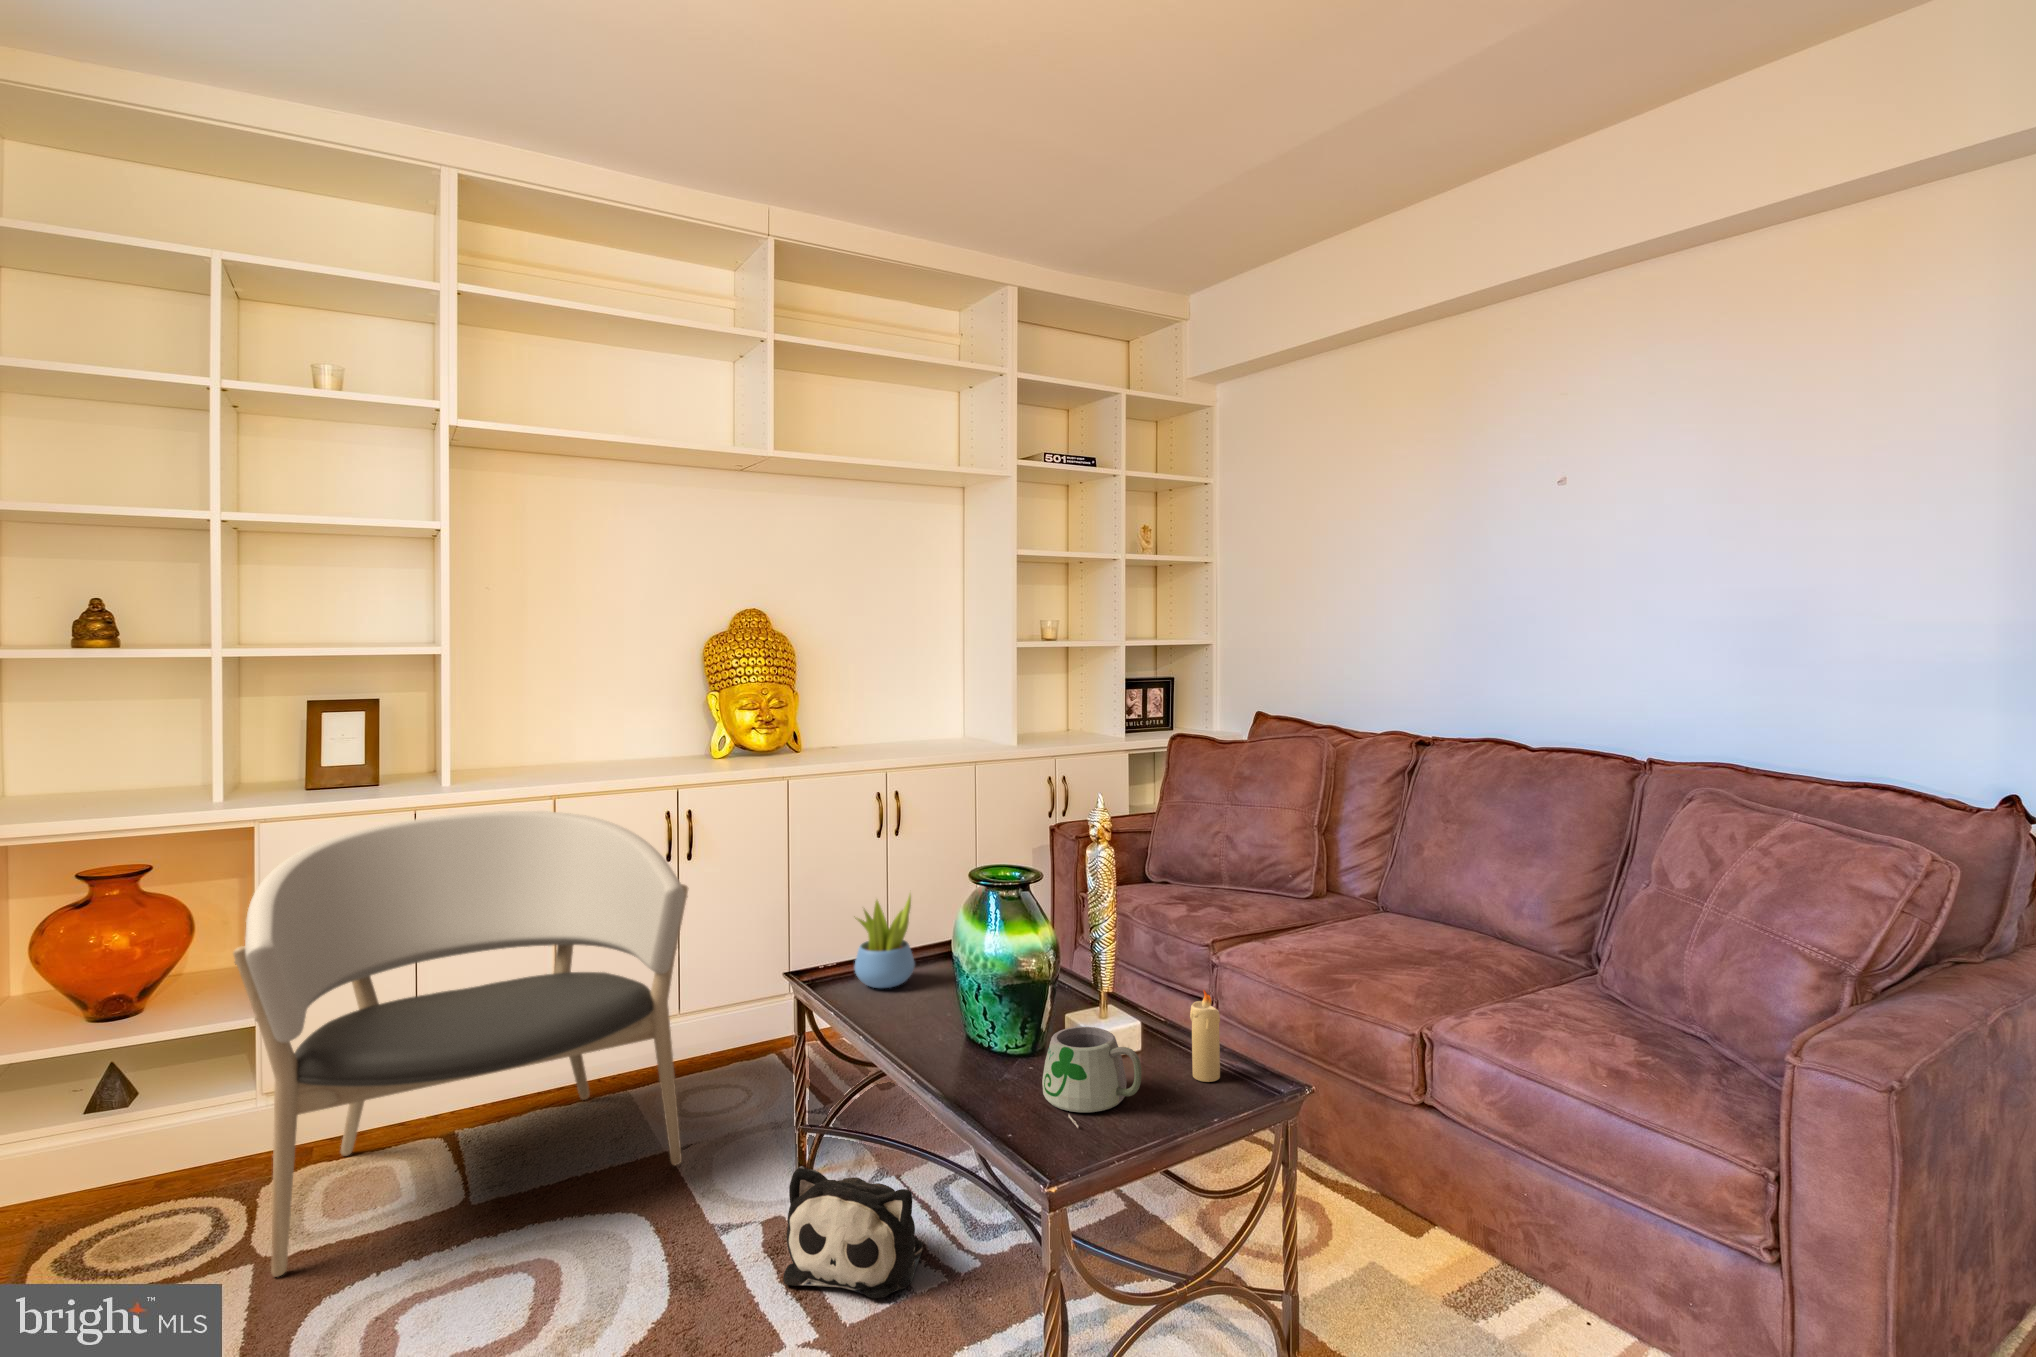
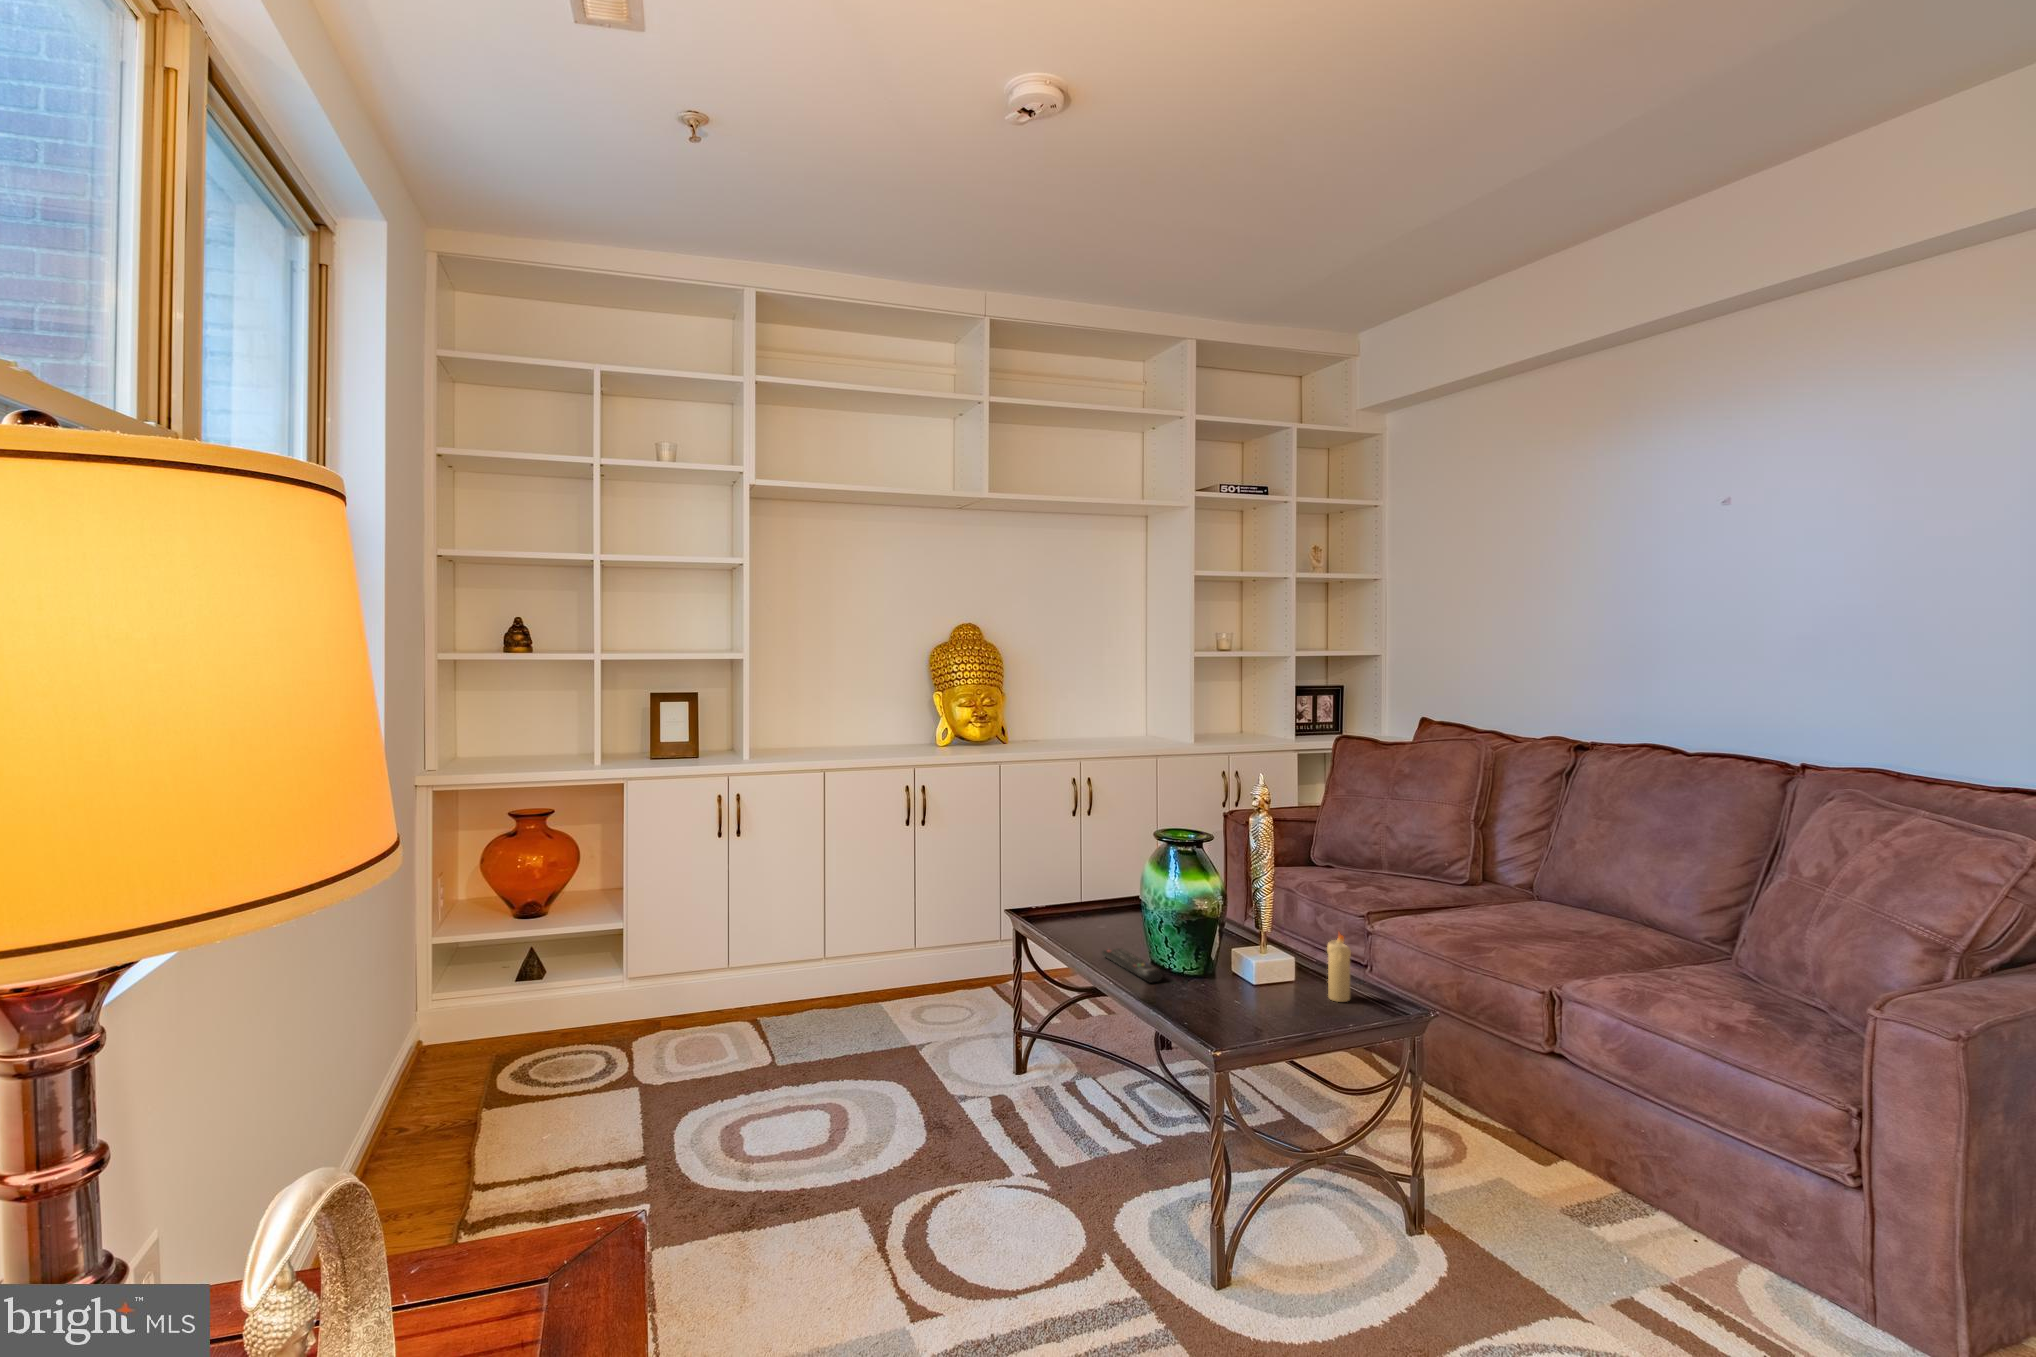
armchair: present [233,811,688,1277] -> none [634,780,936,1099]
succulent plant: present [854,895,914,988] -> none [1063,851,1110,926]
remote control: none [902,1022,981,1072] -> present [1102,948,1163,982]
mug: present [1042,1027,1141,1128] -> none [1209,952,1285,1022]
plush toy: present [783,1166,923,1298] -> none [1010,1051,1114,1152]

